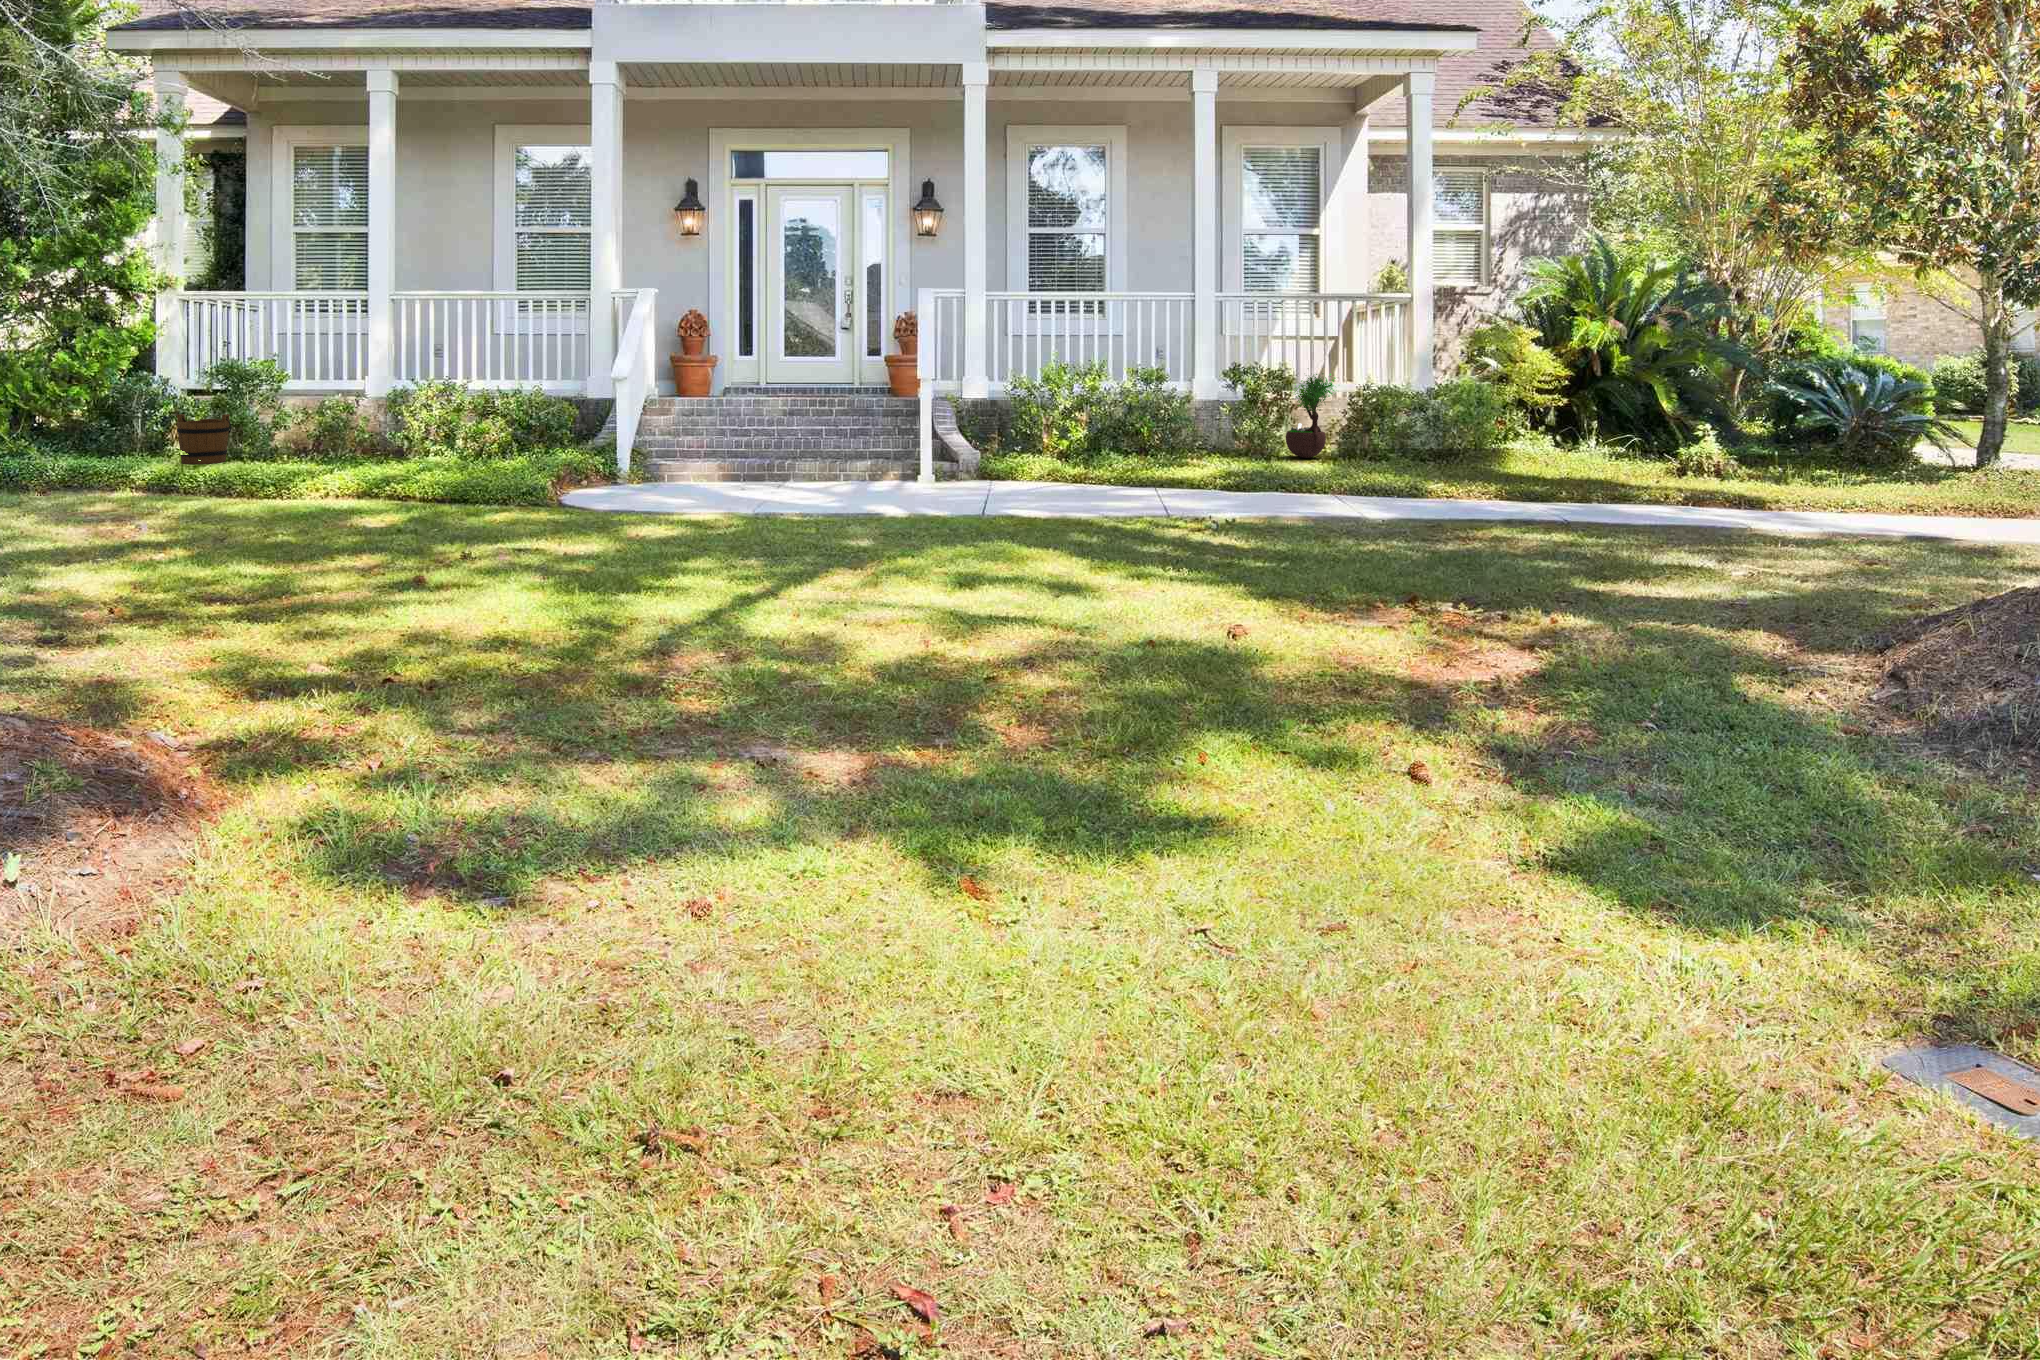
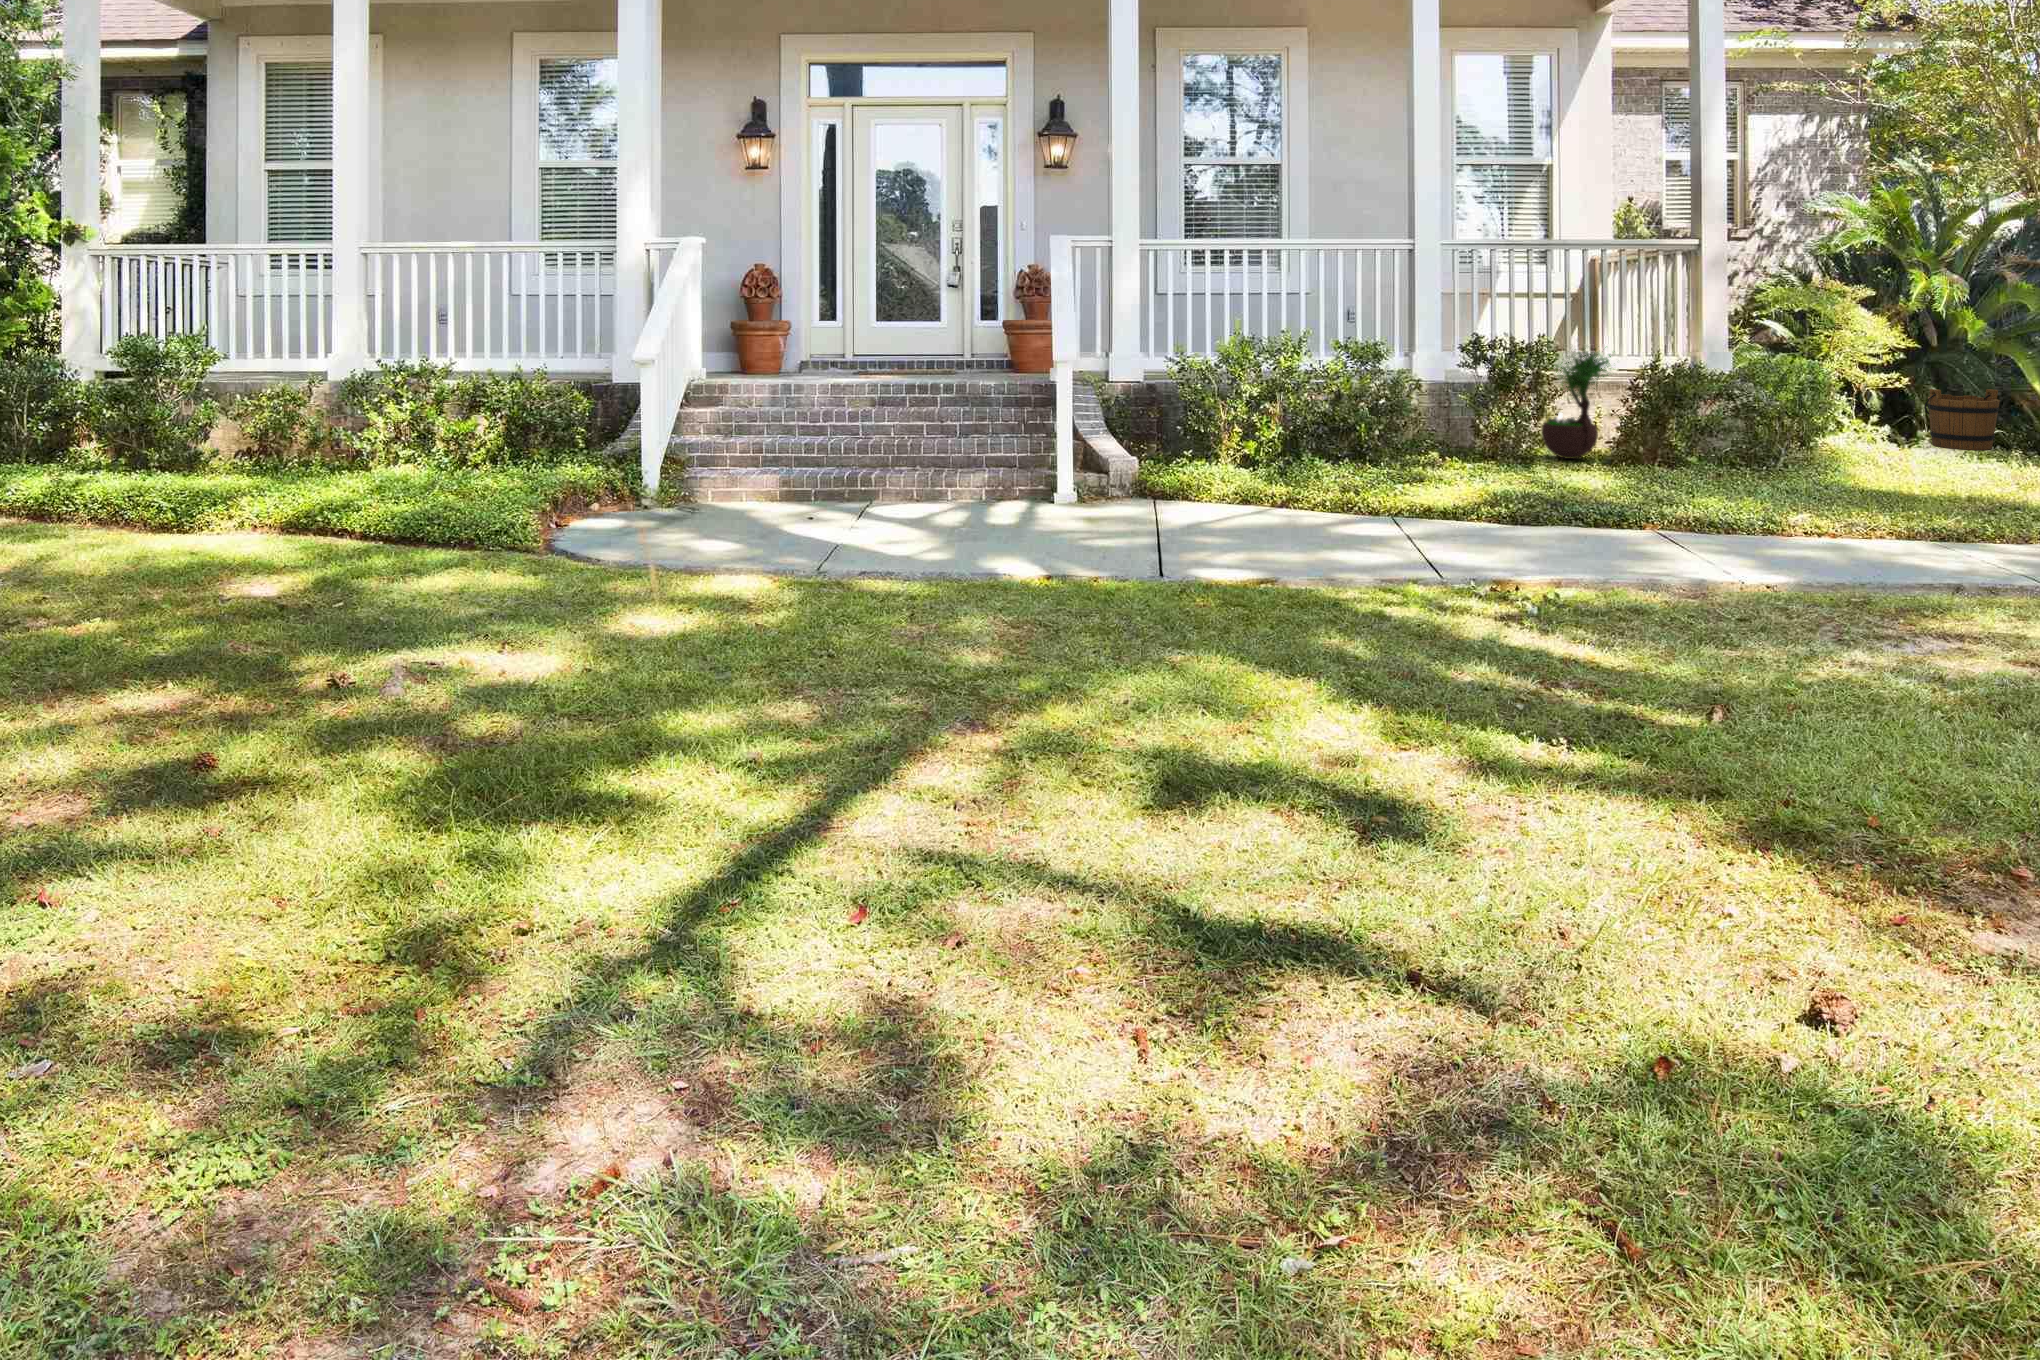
bucket: present [177,414,231,464] -> present [1924,389,2000,450]

